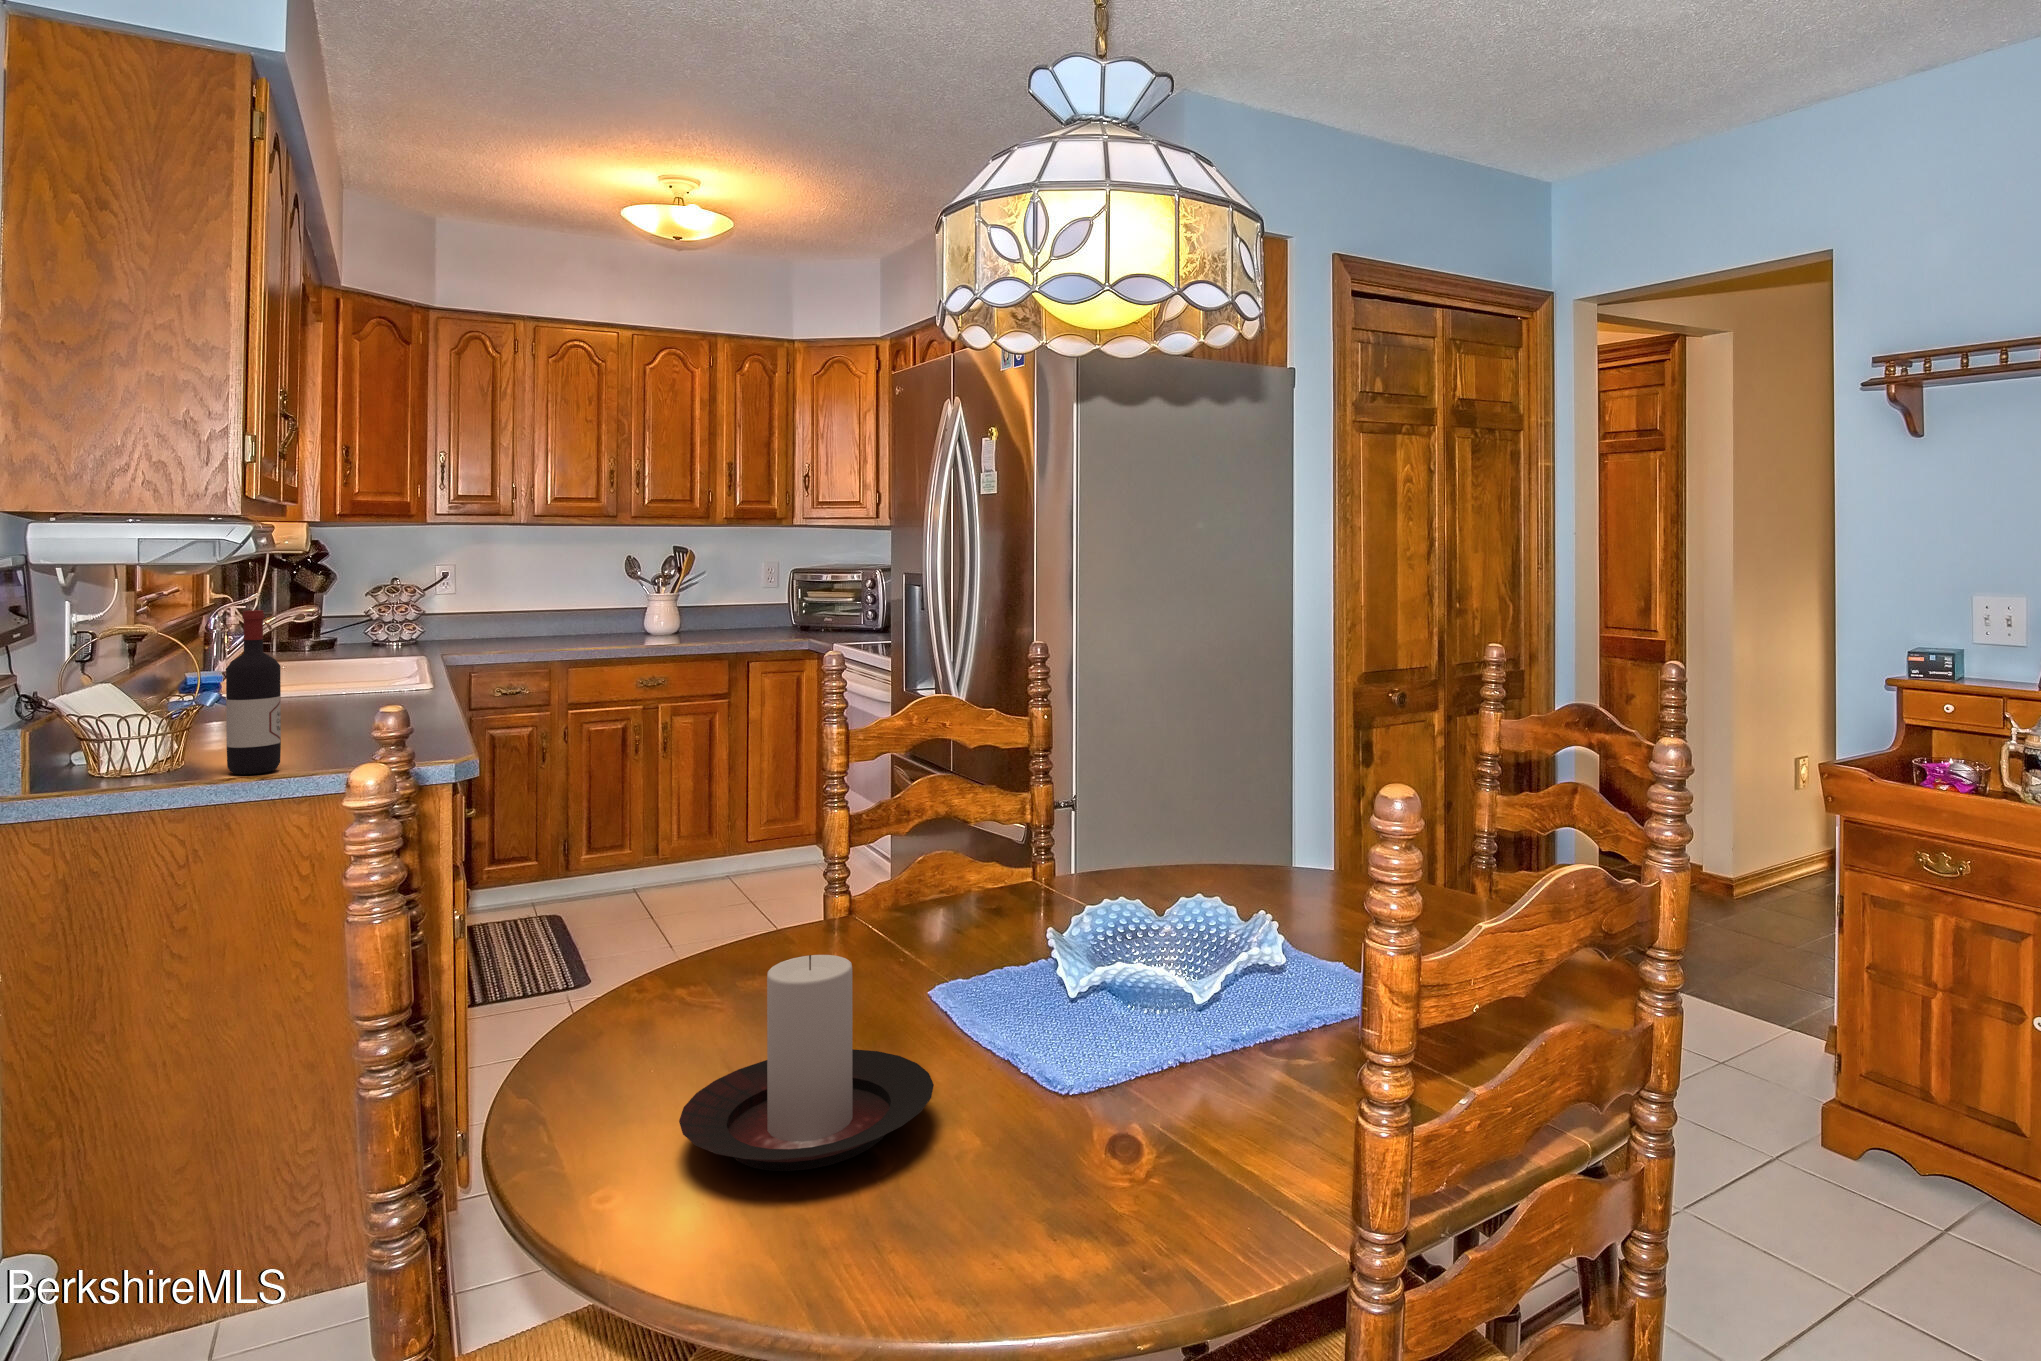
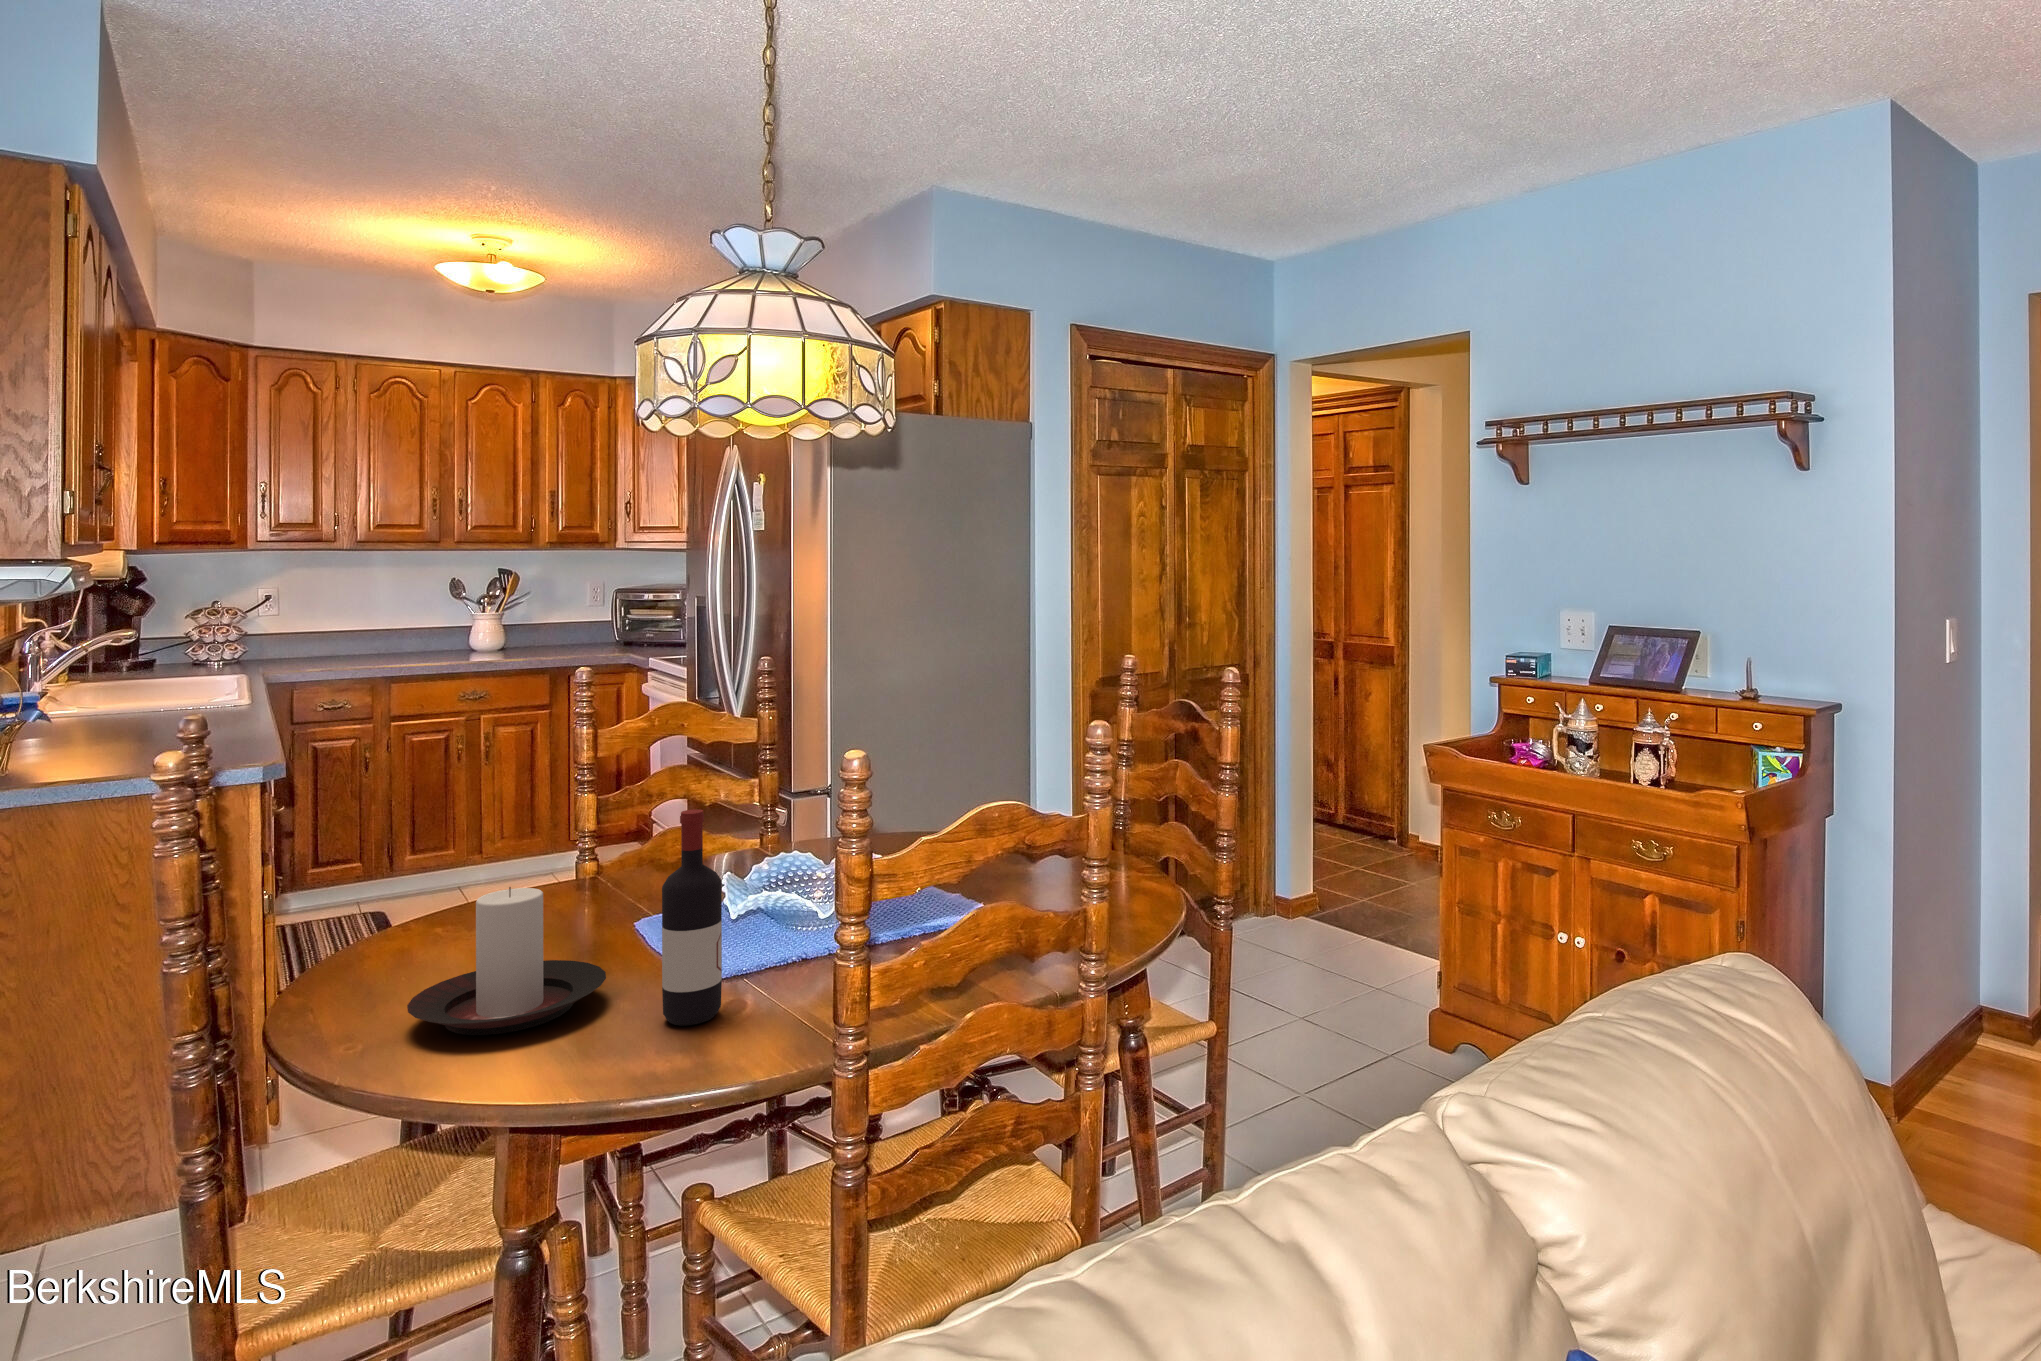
wine bottle: present [226,610,281,775] -> present [662,809,722,1026]

